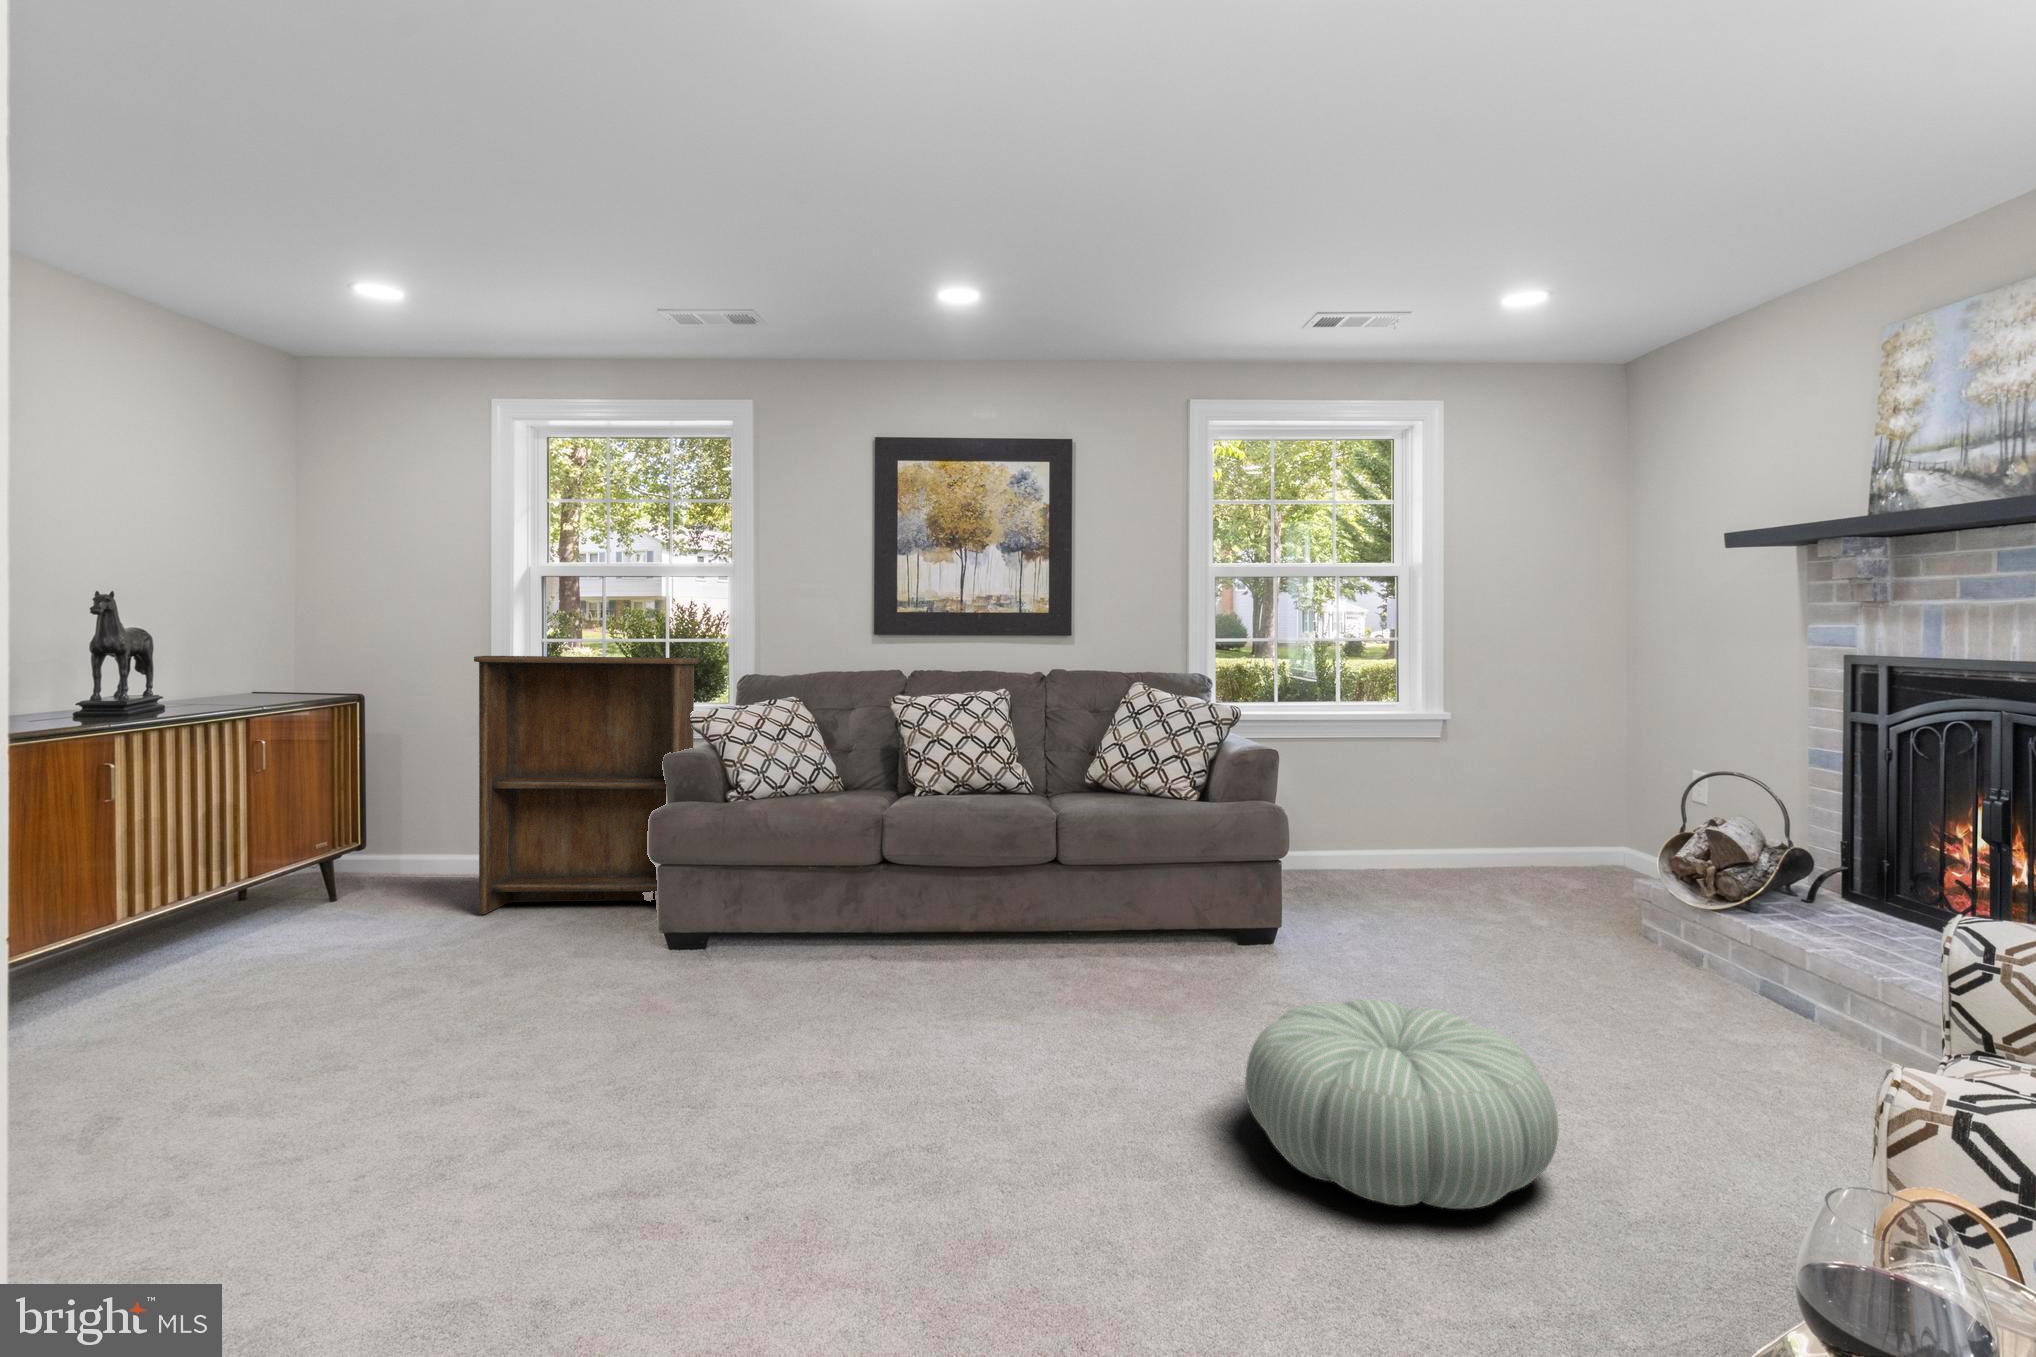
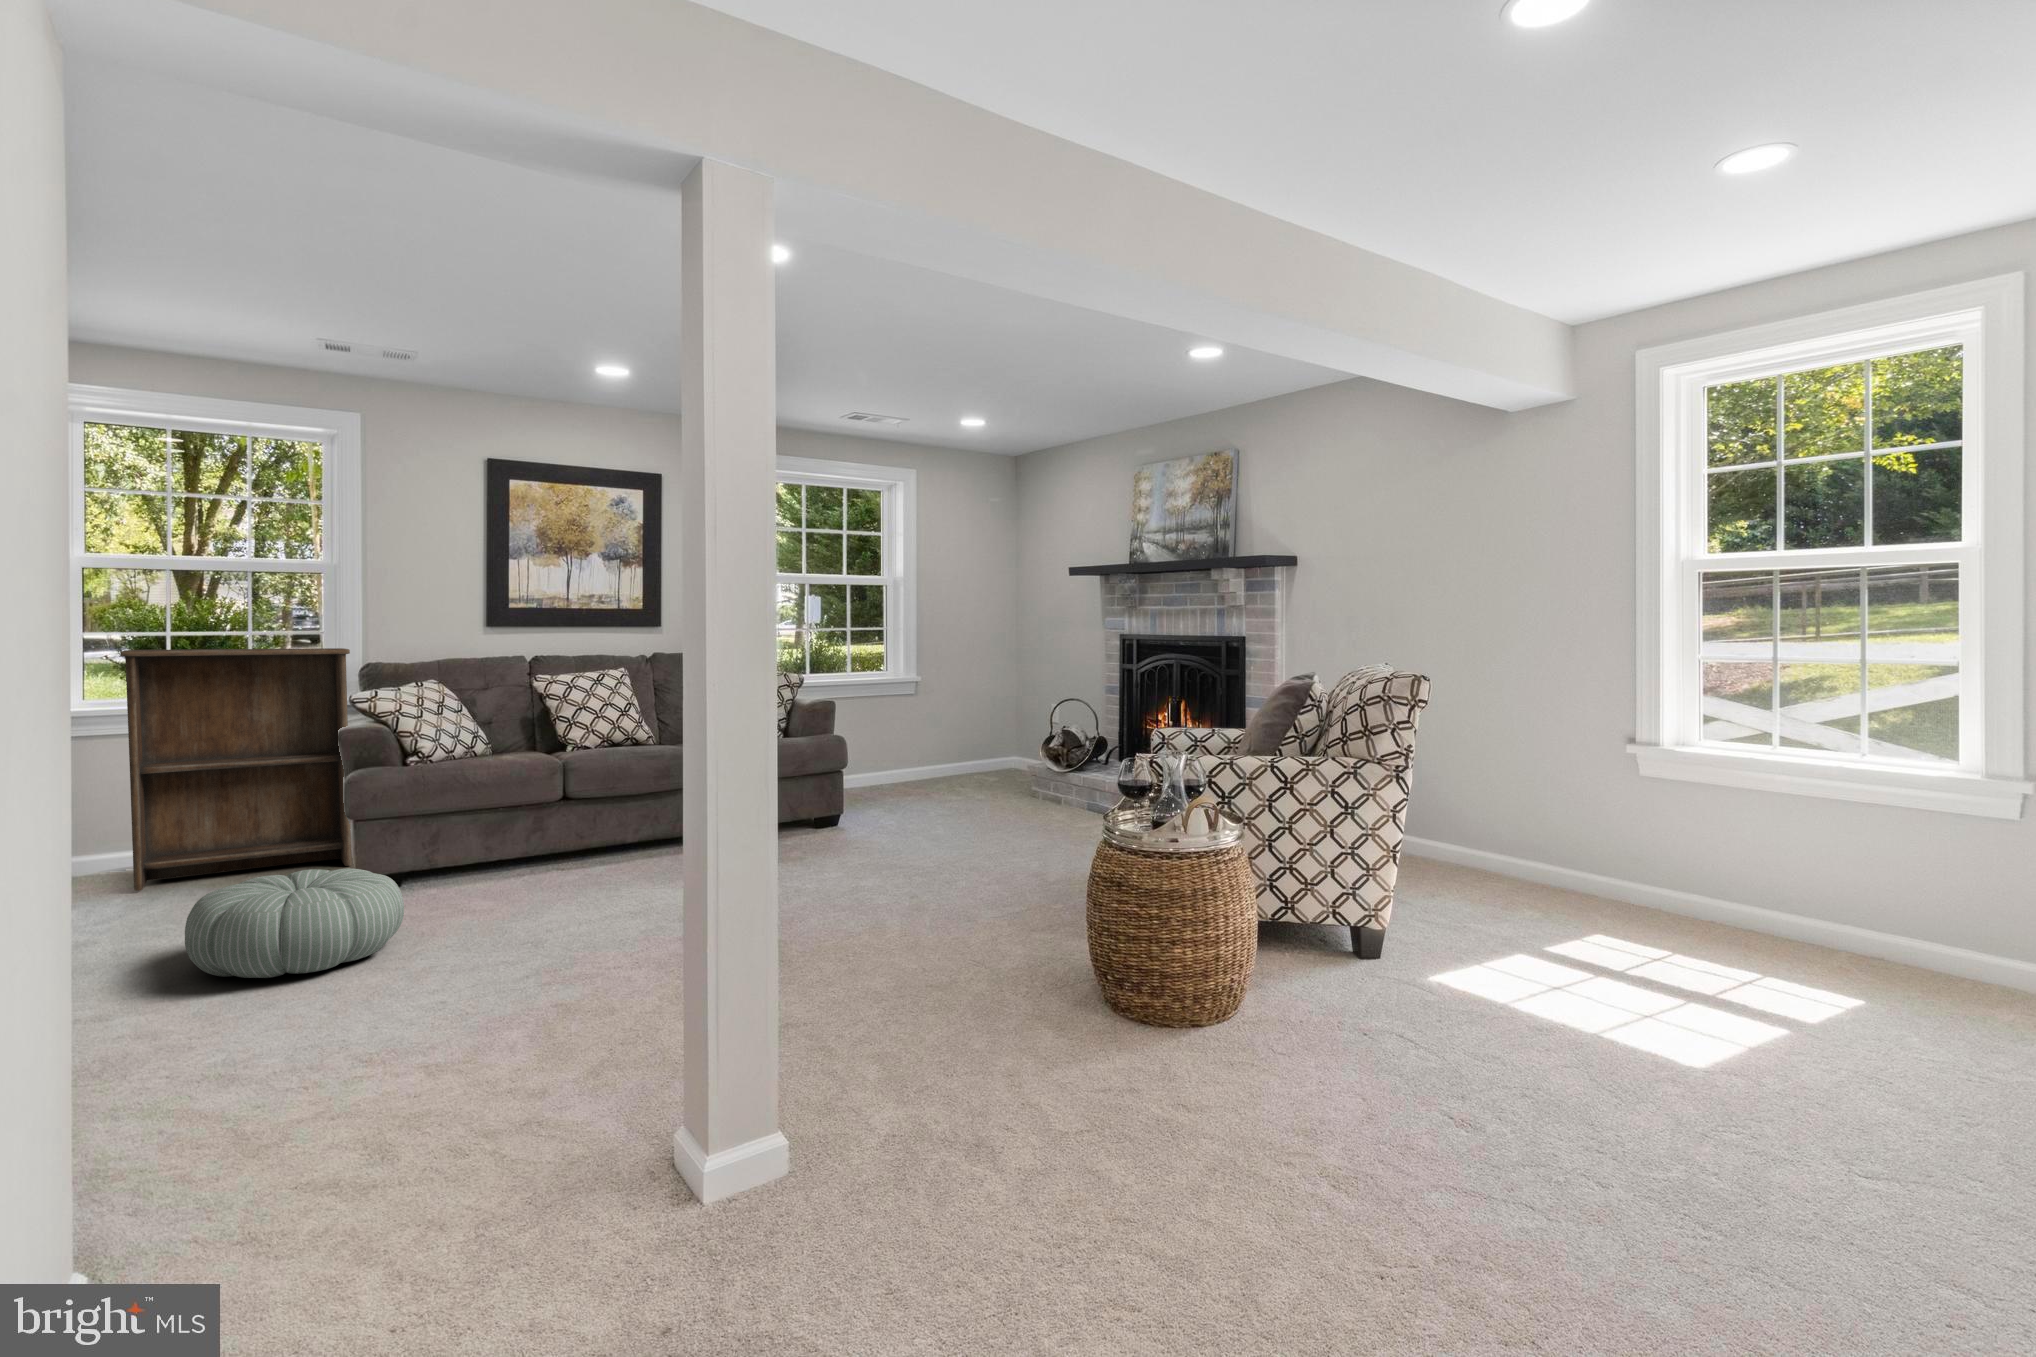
pouf: present [1245,999,1558,1209] -> present [185,868,404,978]

